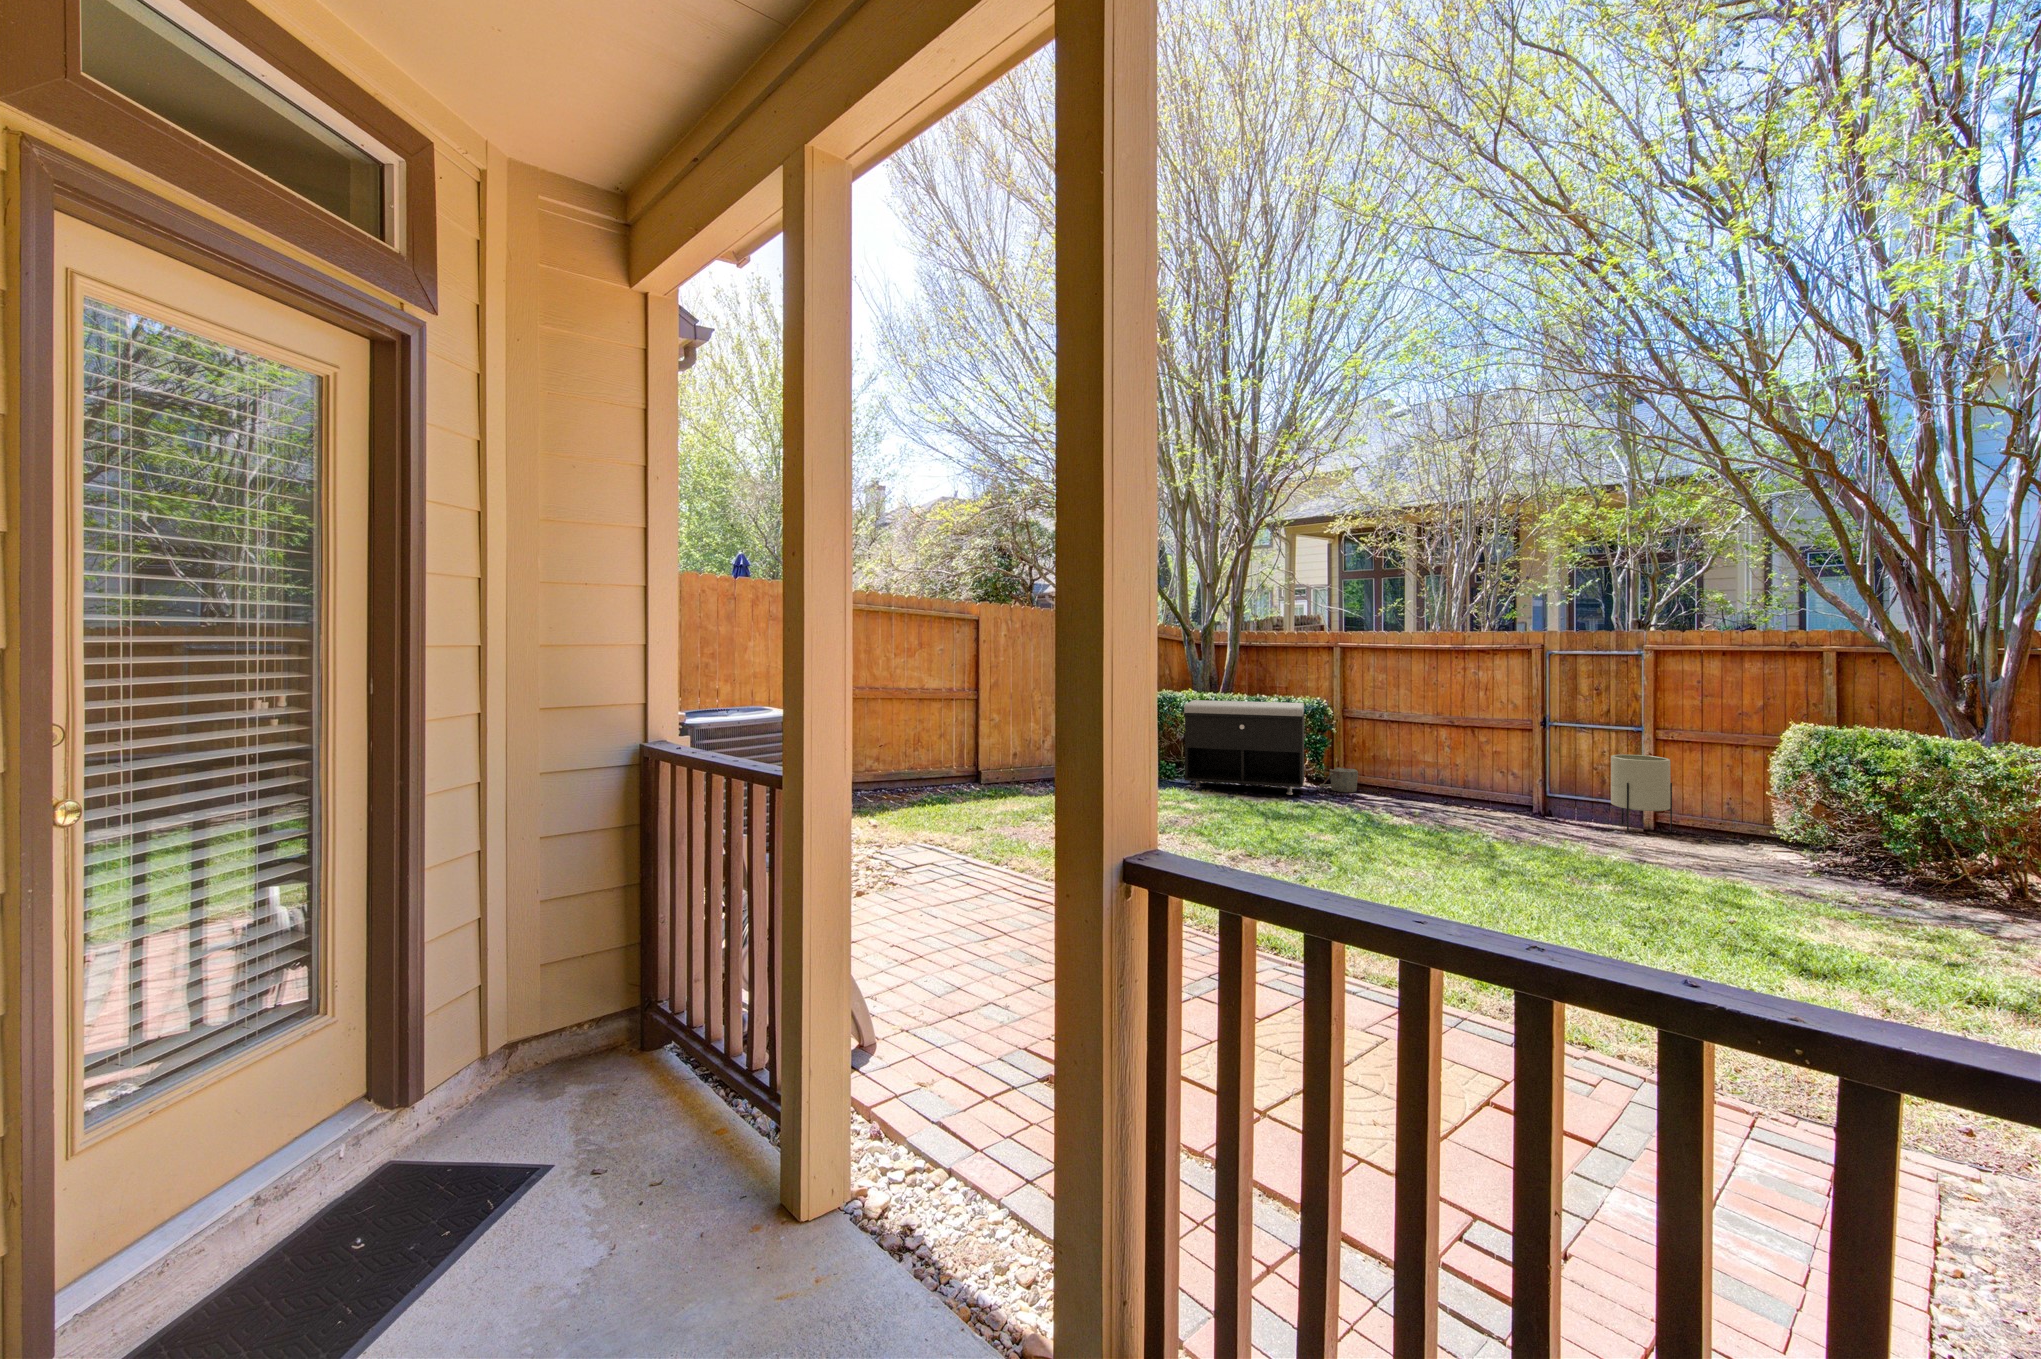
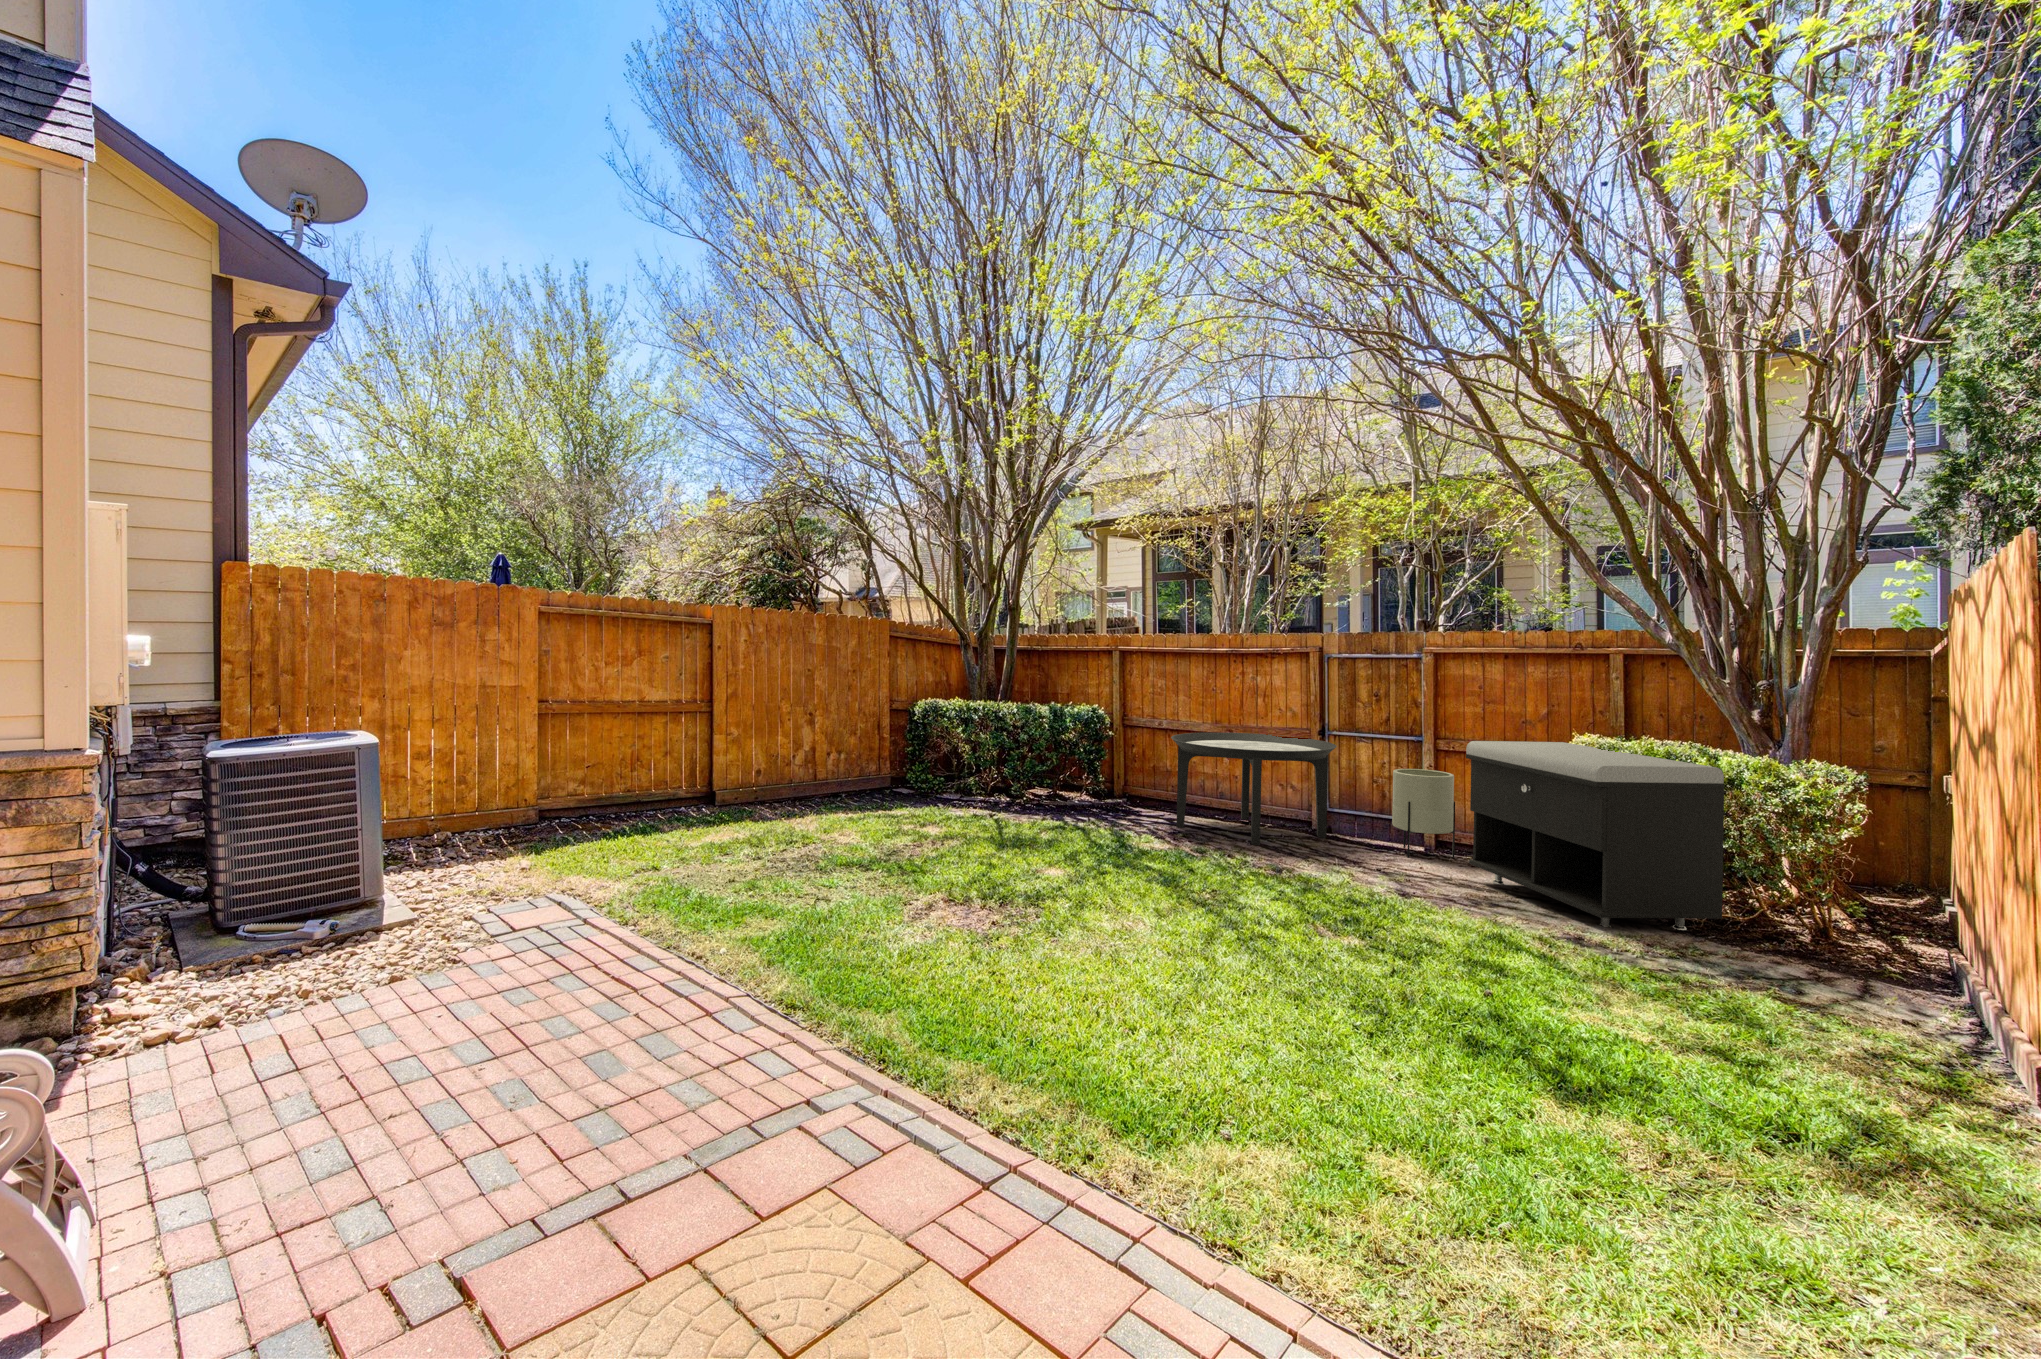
storage bench: present [1184,700,1304,795] -> present [1466,741,1724,930]
round table: none [1397,724,1555,823] -> present [1171,732,1337,845]
bucket: present [1319,768,1358,792] -> none [1095,781,1136,810]

